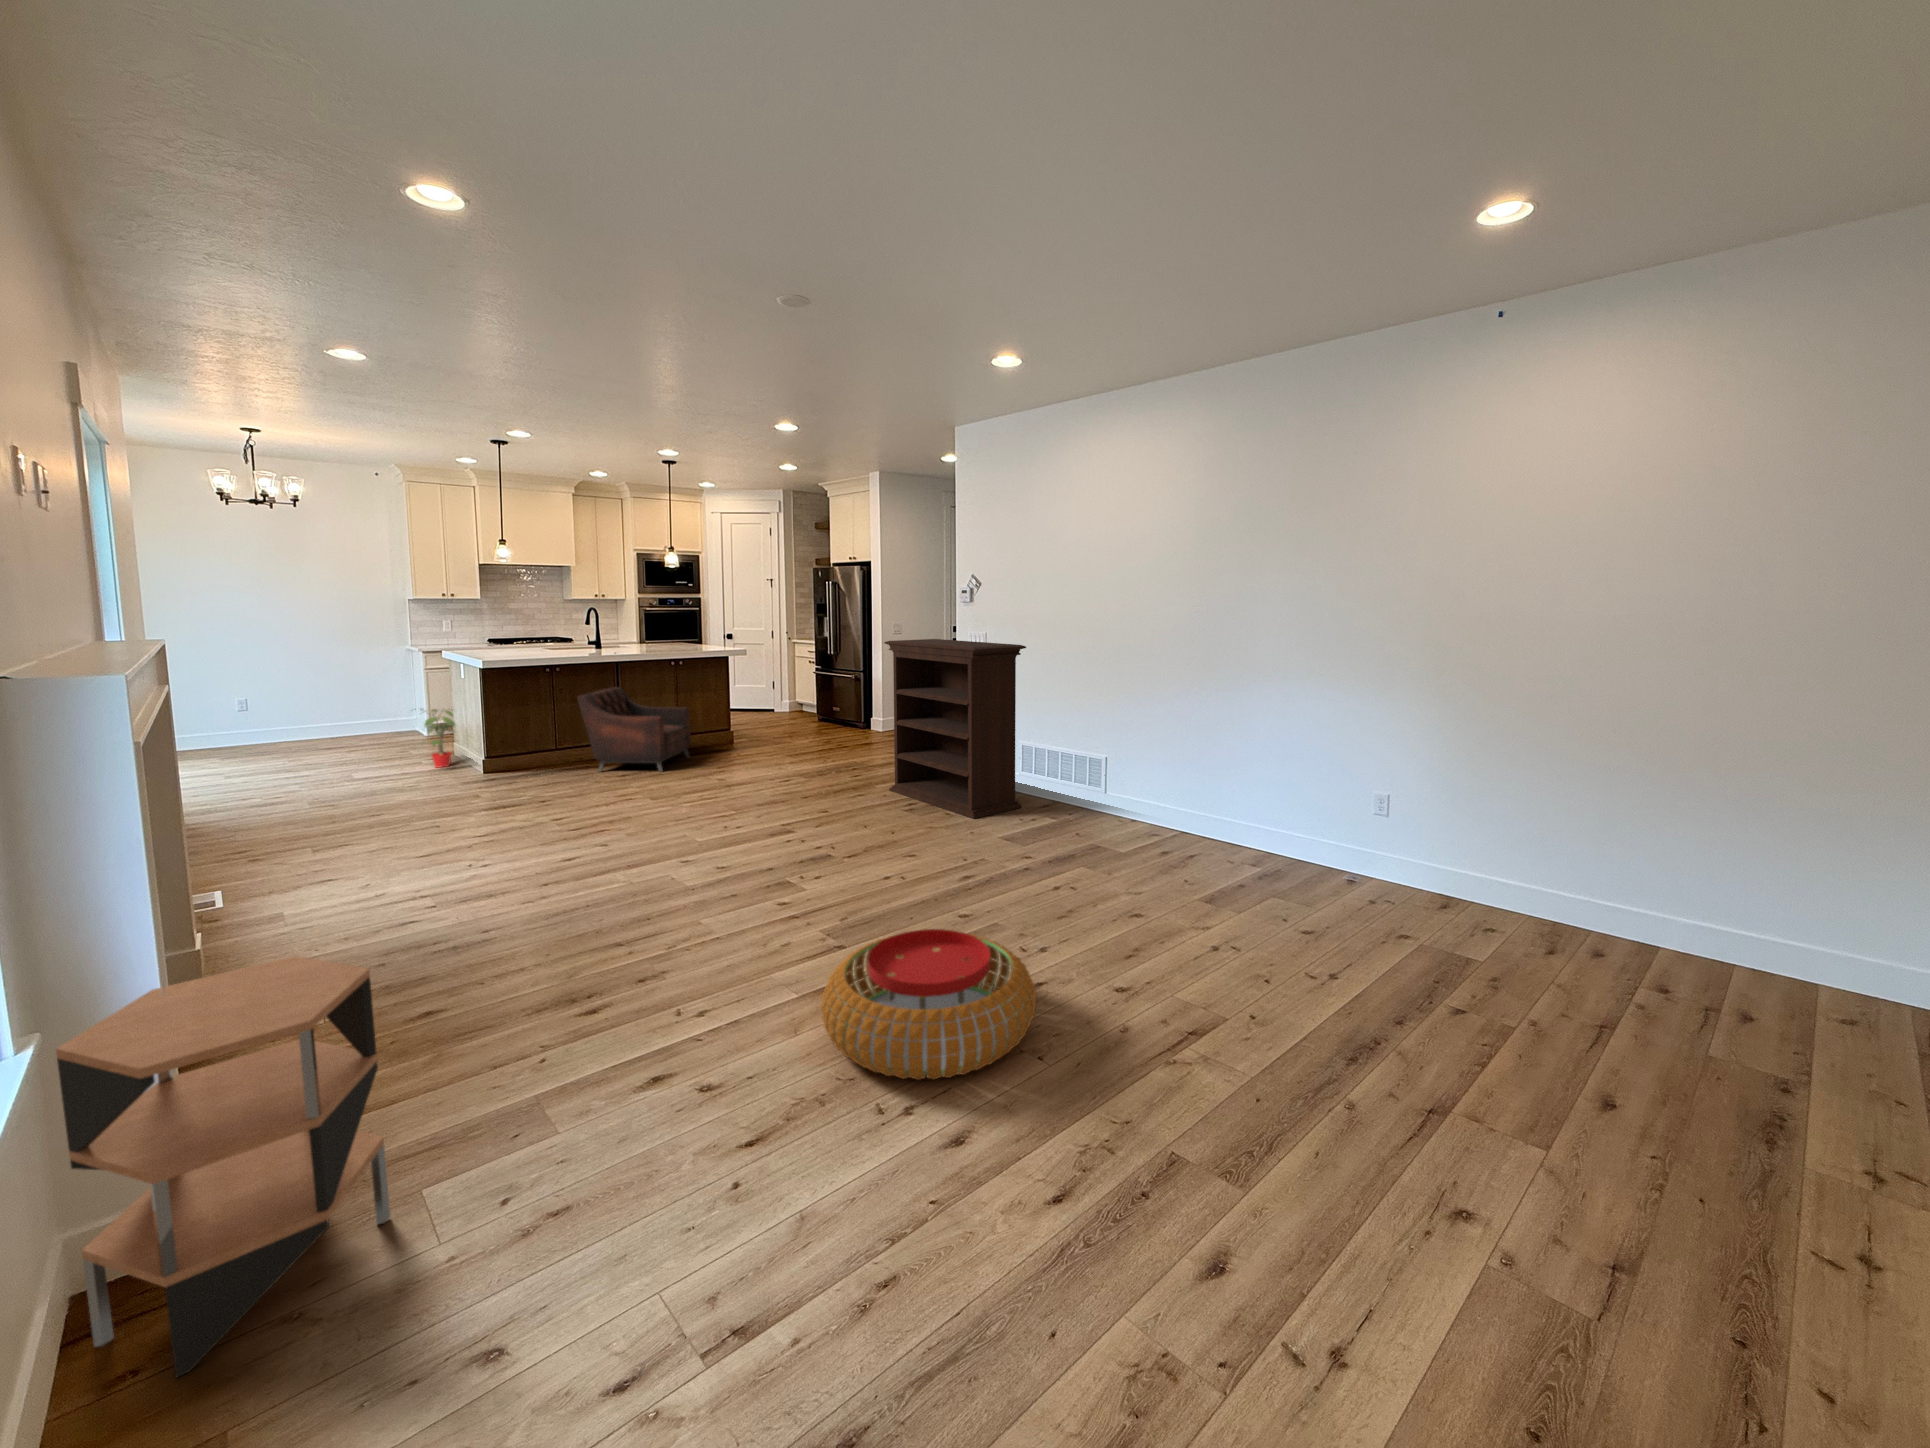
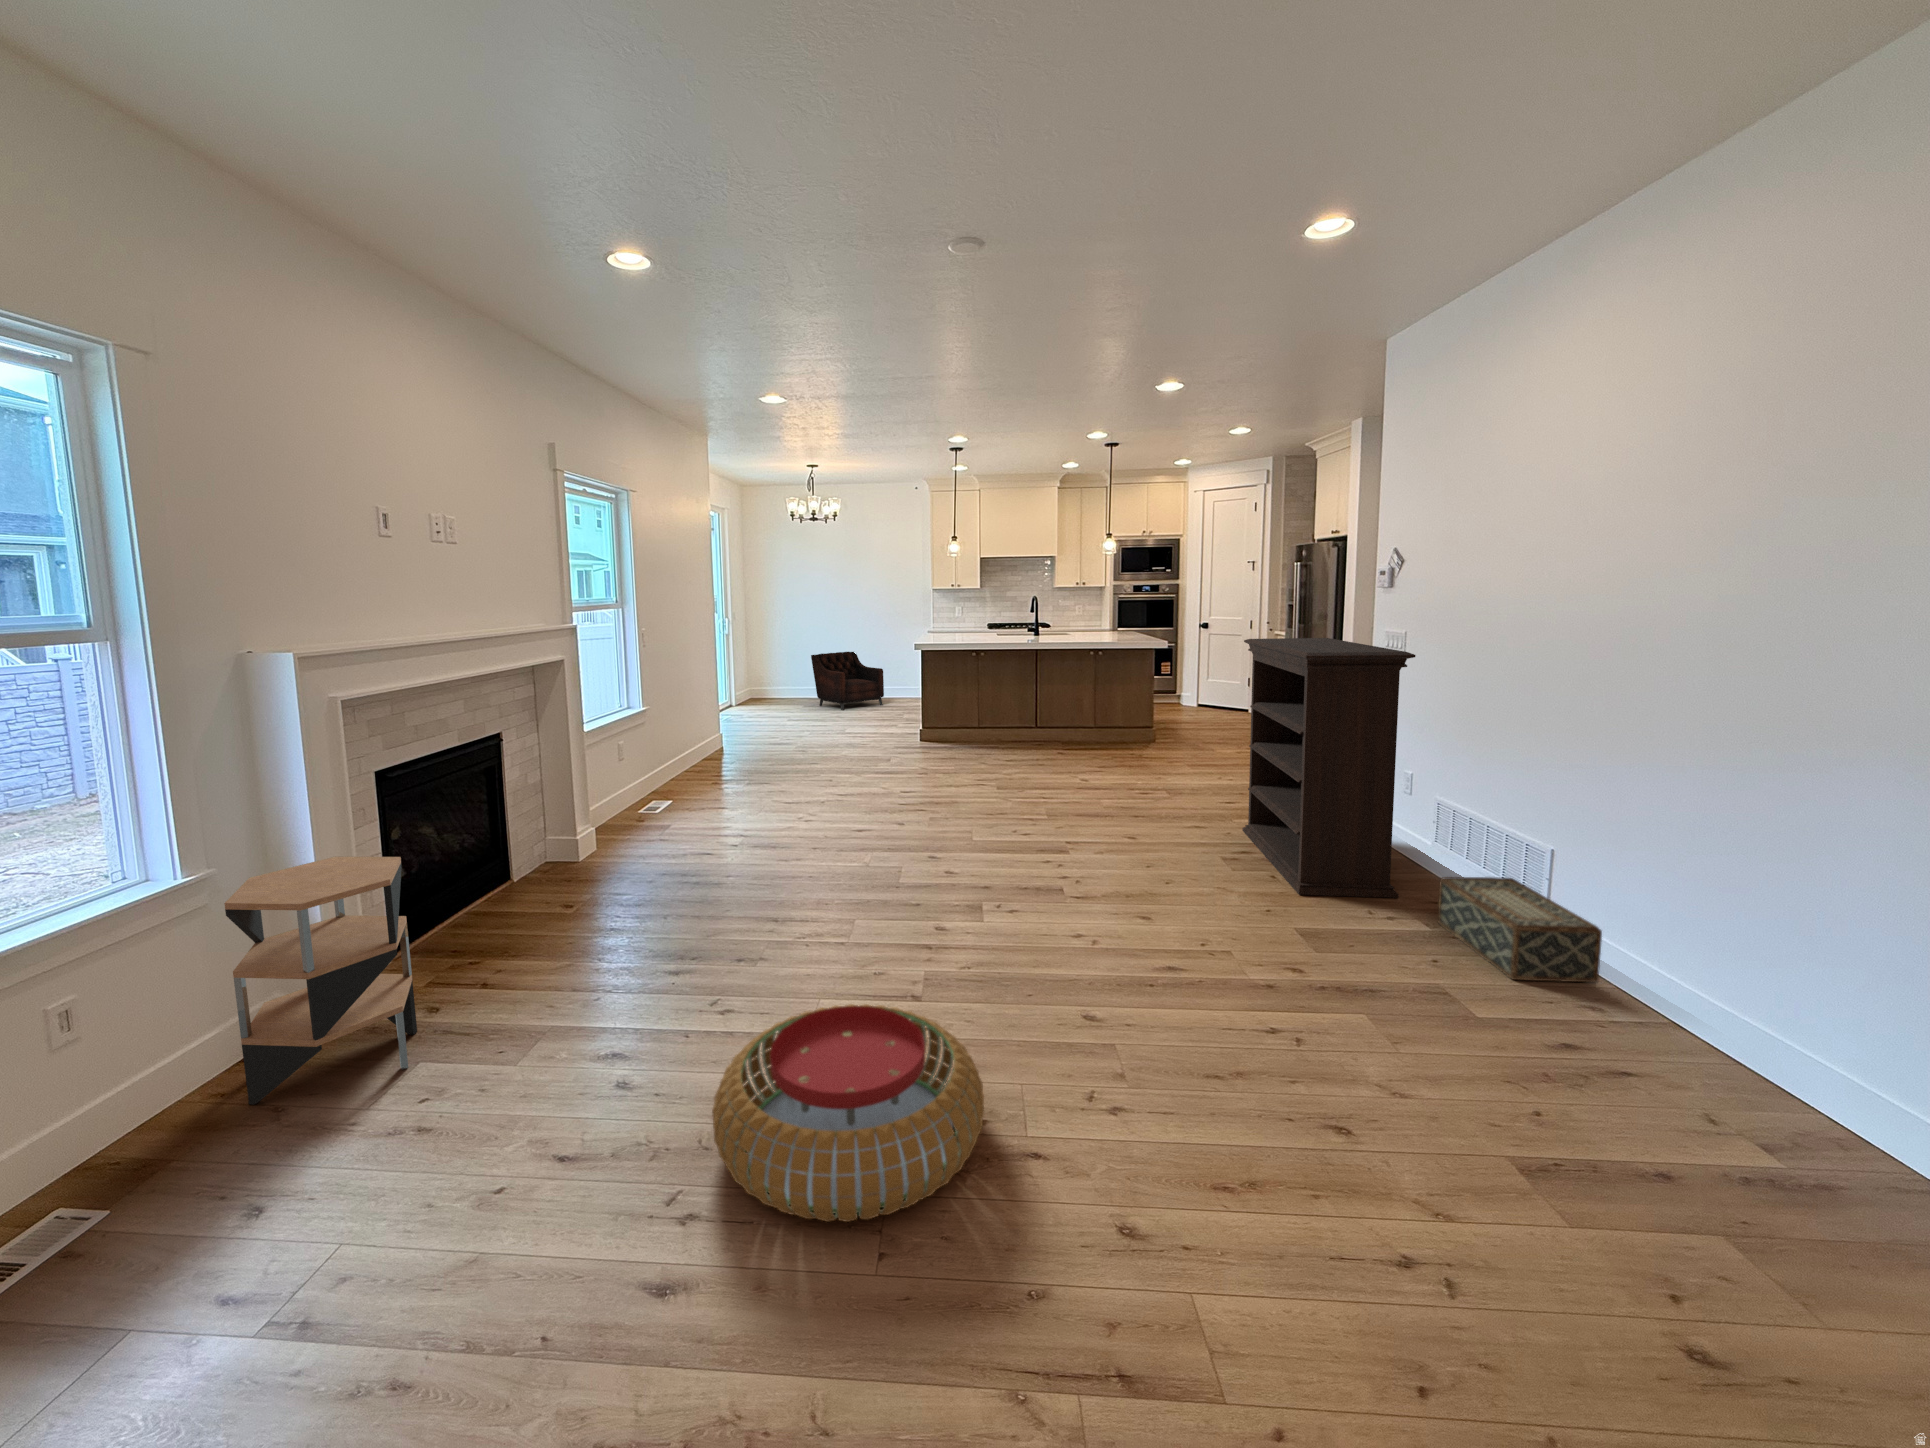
armchair: present [577,687,691,772] -> present [811,652,884,710]
potted plant: present [414,709,455,768] -> none [886,682,924,733]
woven basket: none [1054,779,1141,831] -> present [1438,877,1602,982]

